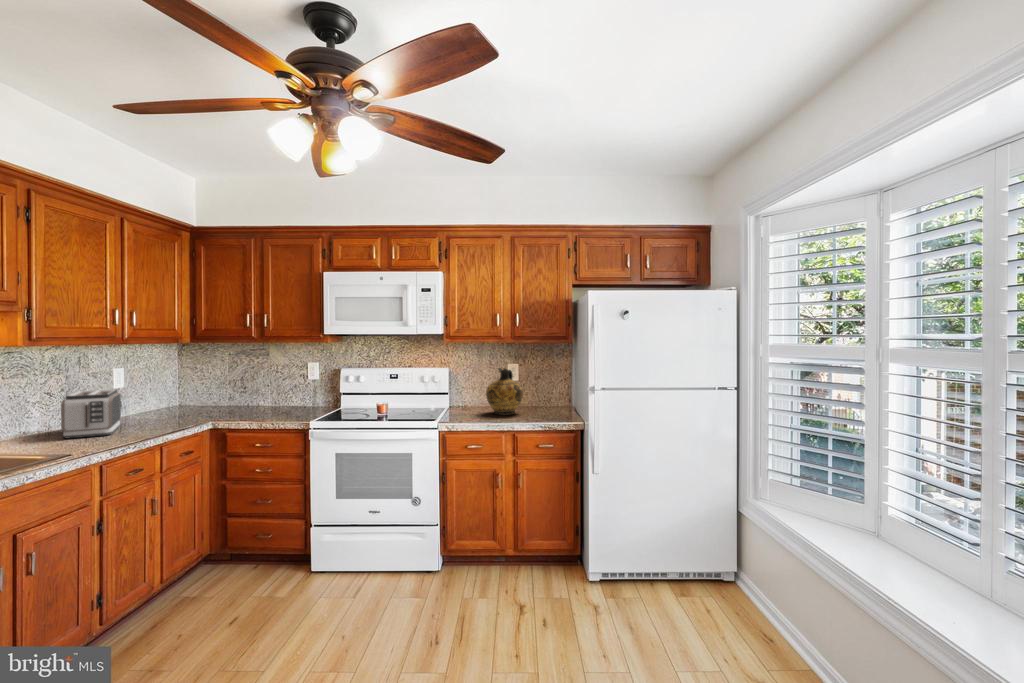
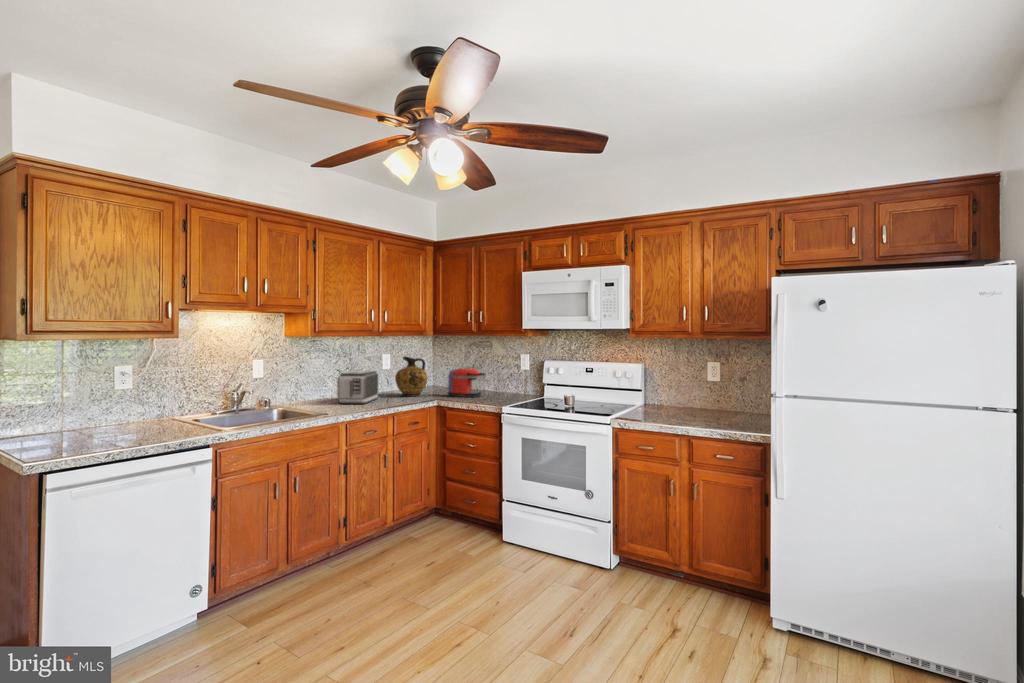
ceramic jug: present [486,368,523,415] -> present [395,356,428,396]
coffee maker: none [220,380,272,414] -> present [448,368,485,397]

